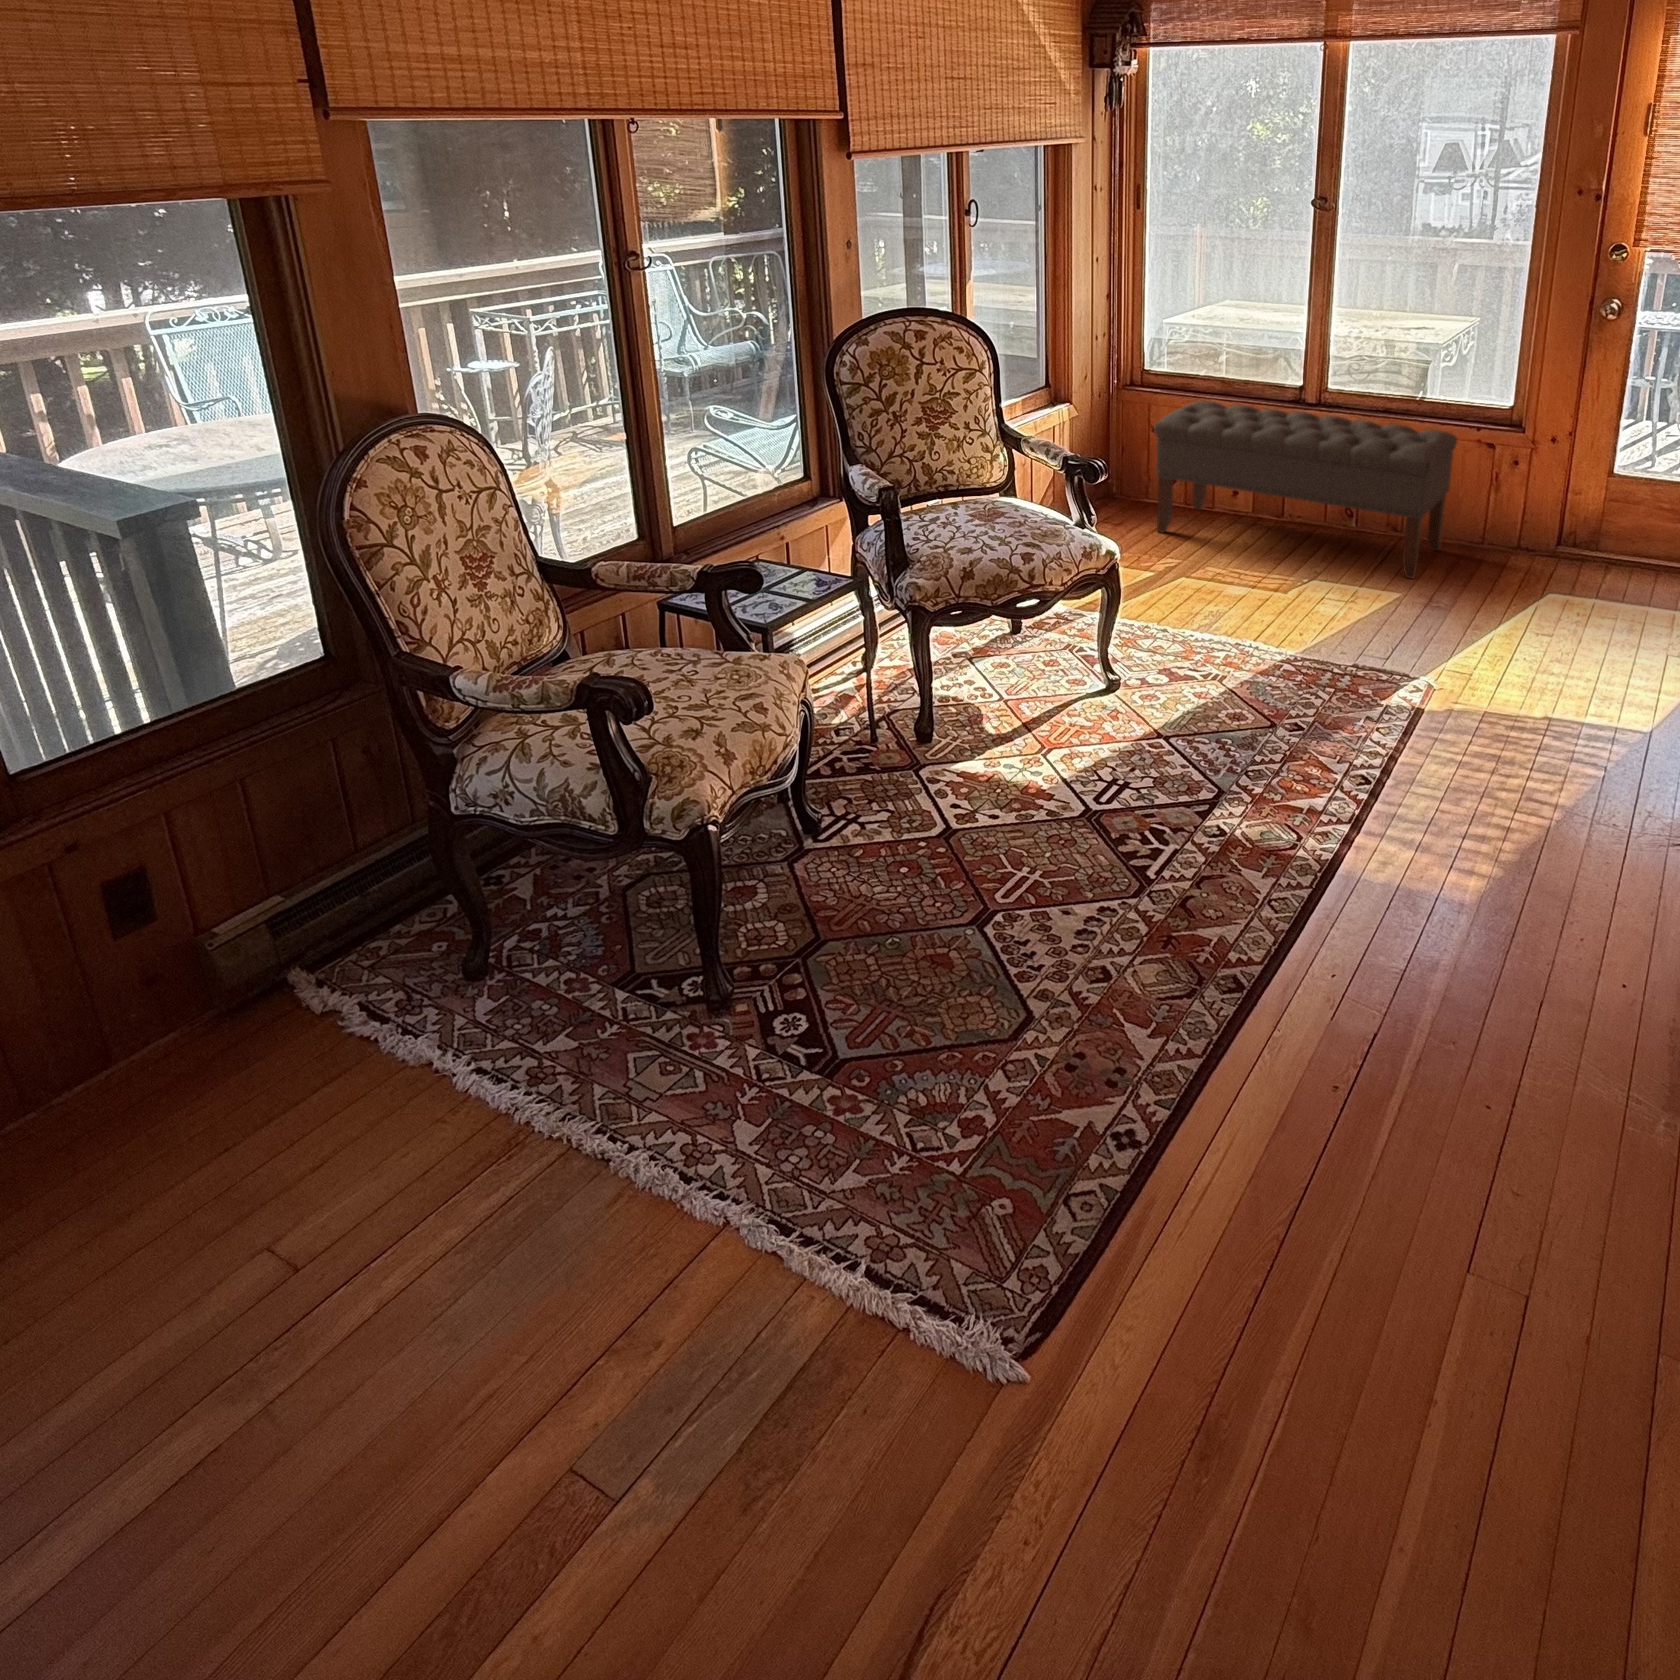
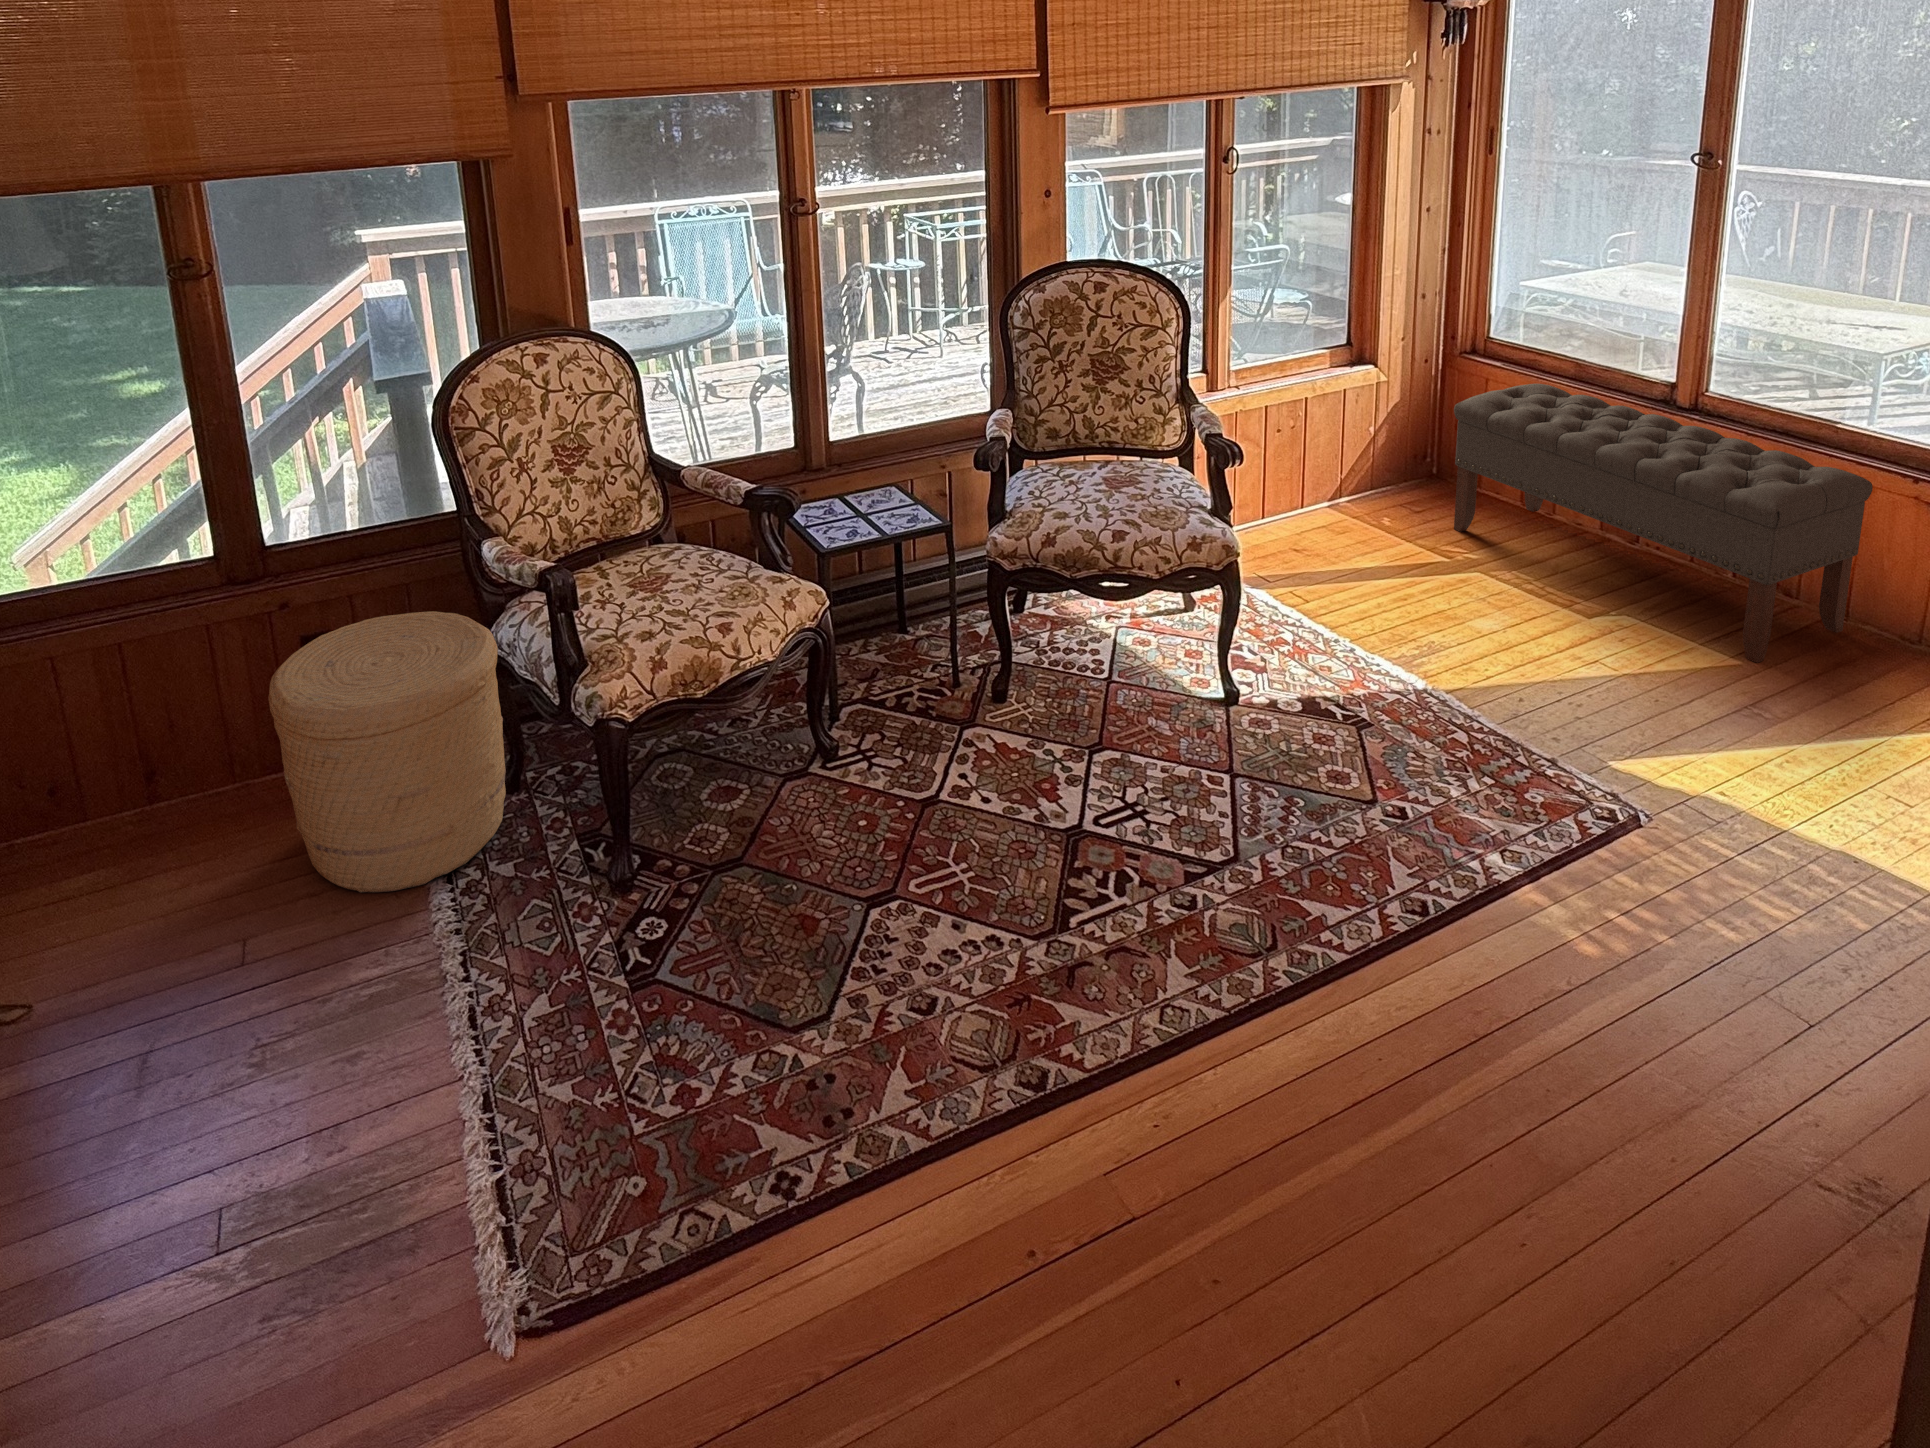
woven basket: none [198,778,520,1133] -> present [268,611,506,893]

